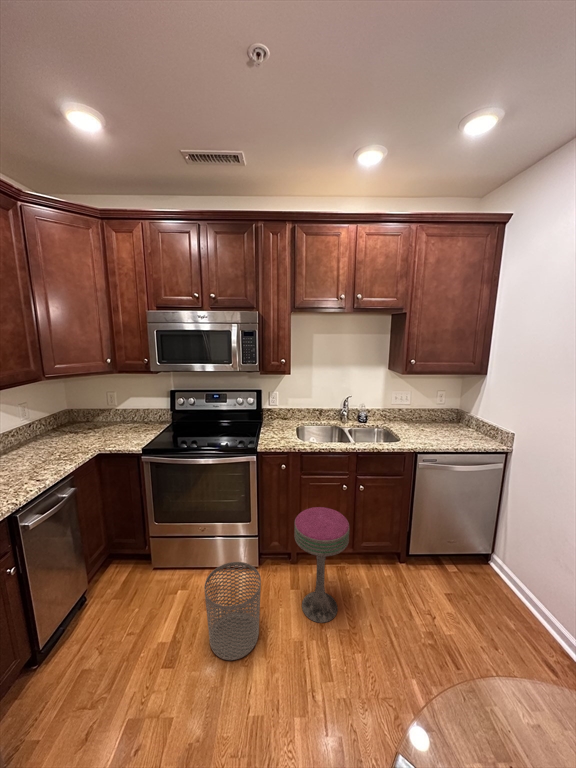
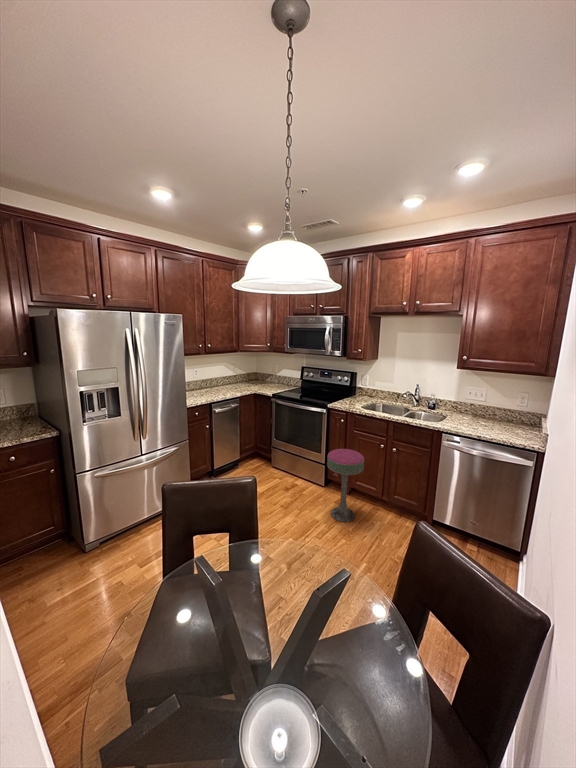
waste bin: present [204,562,261,660] -> none [273,463,304,511]

